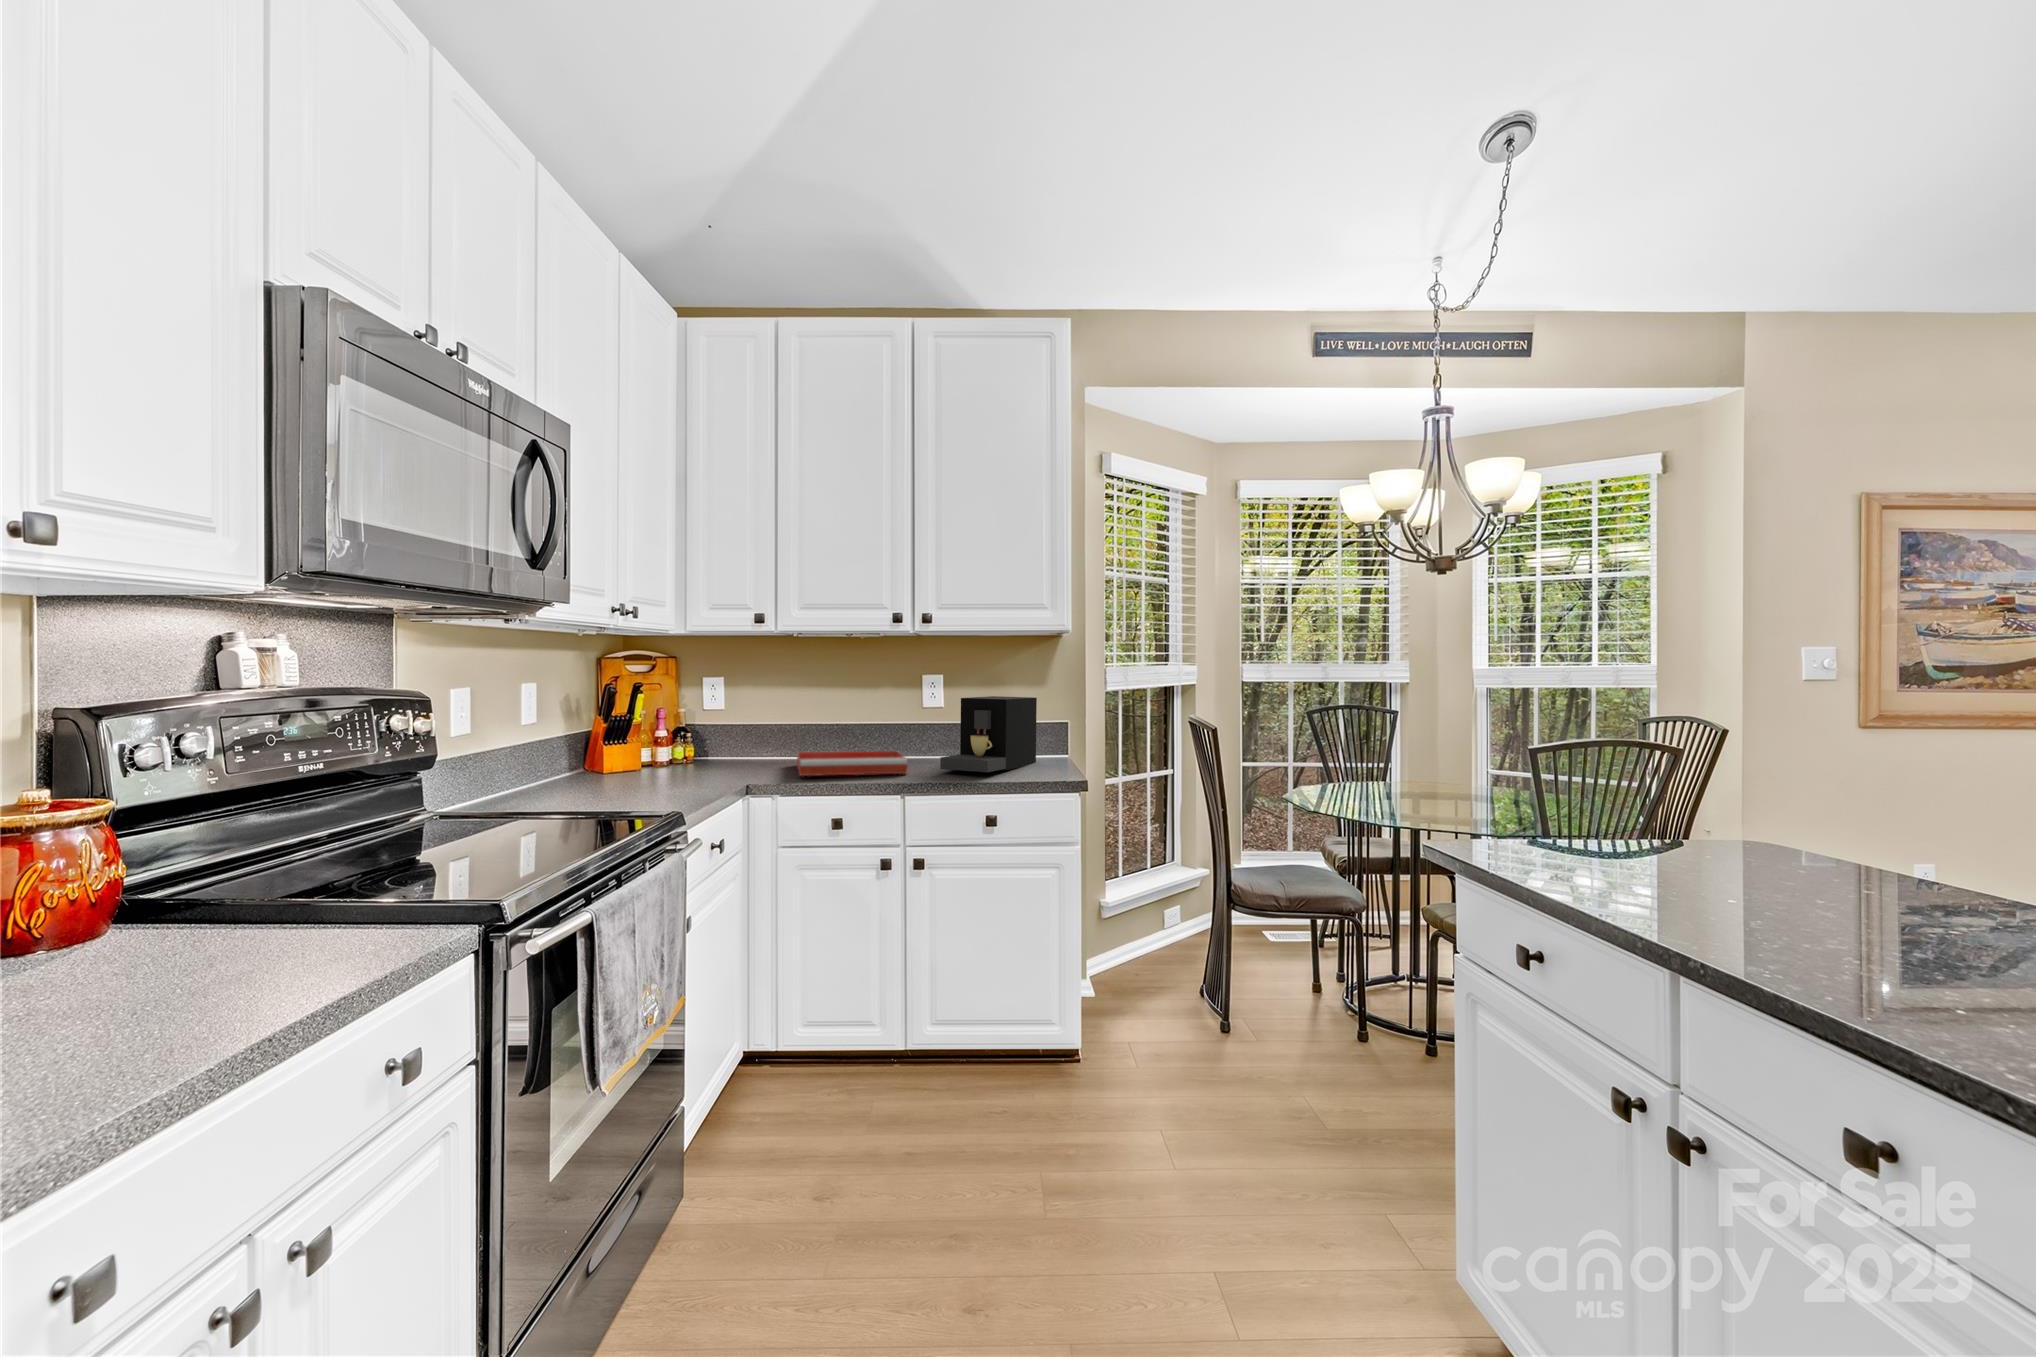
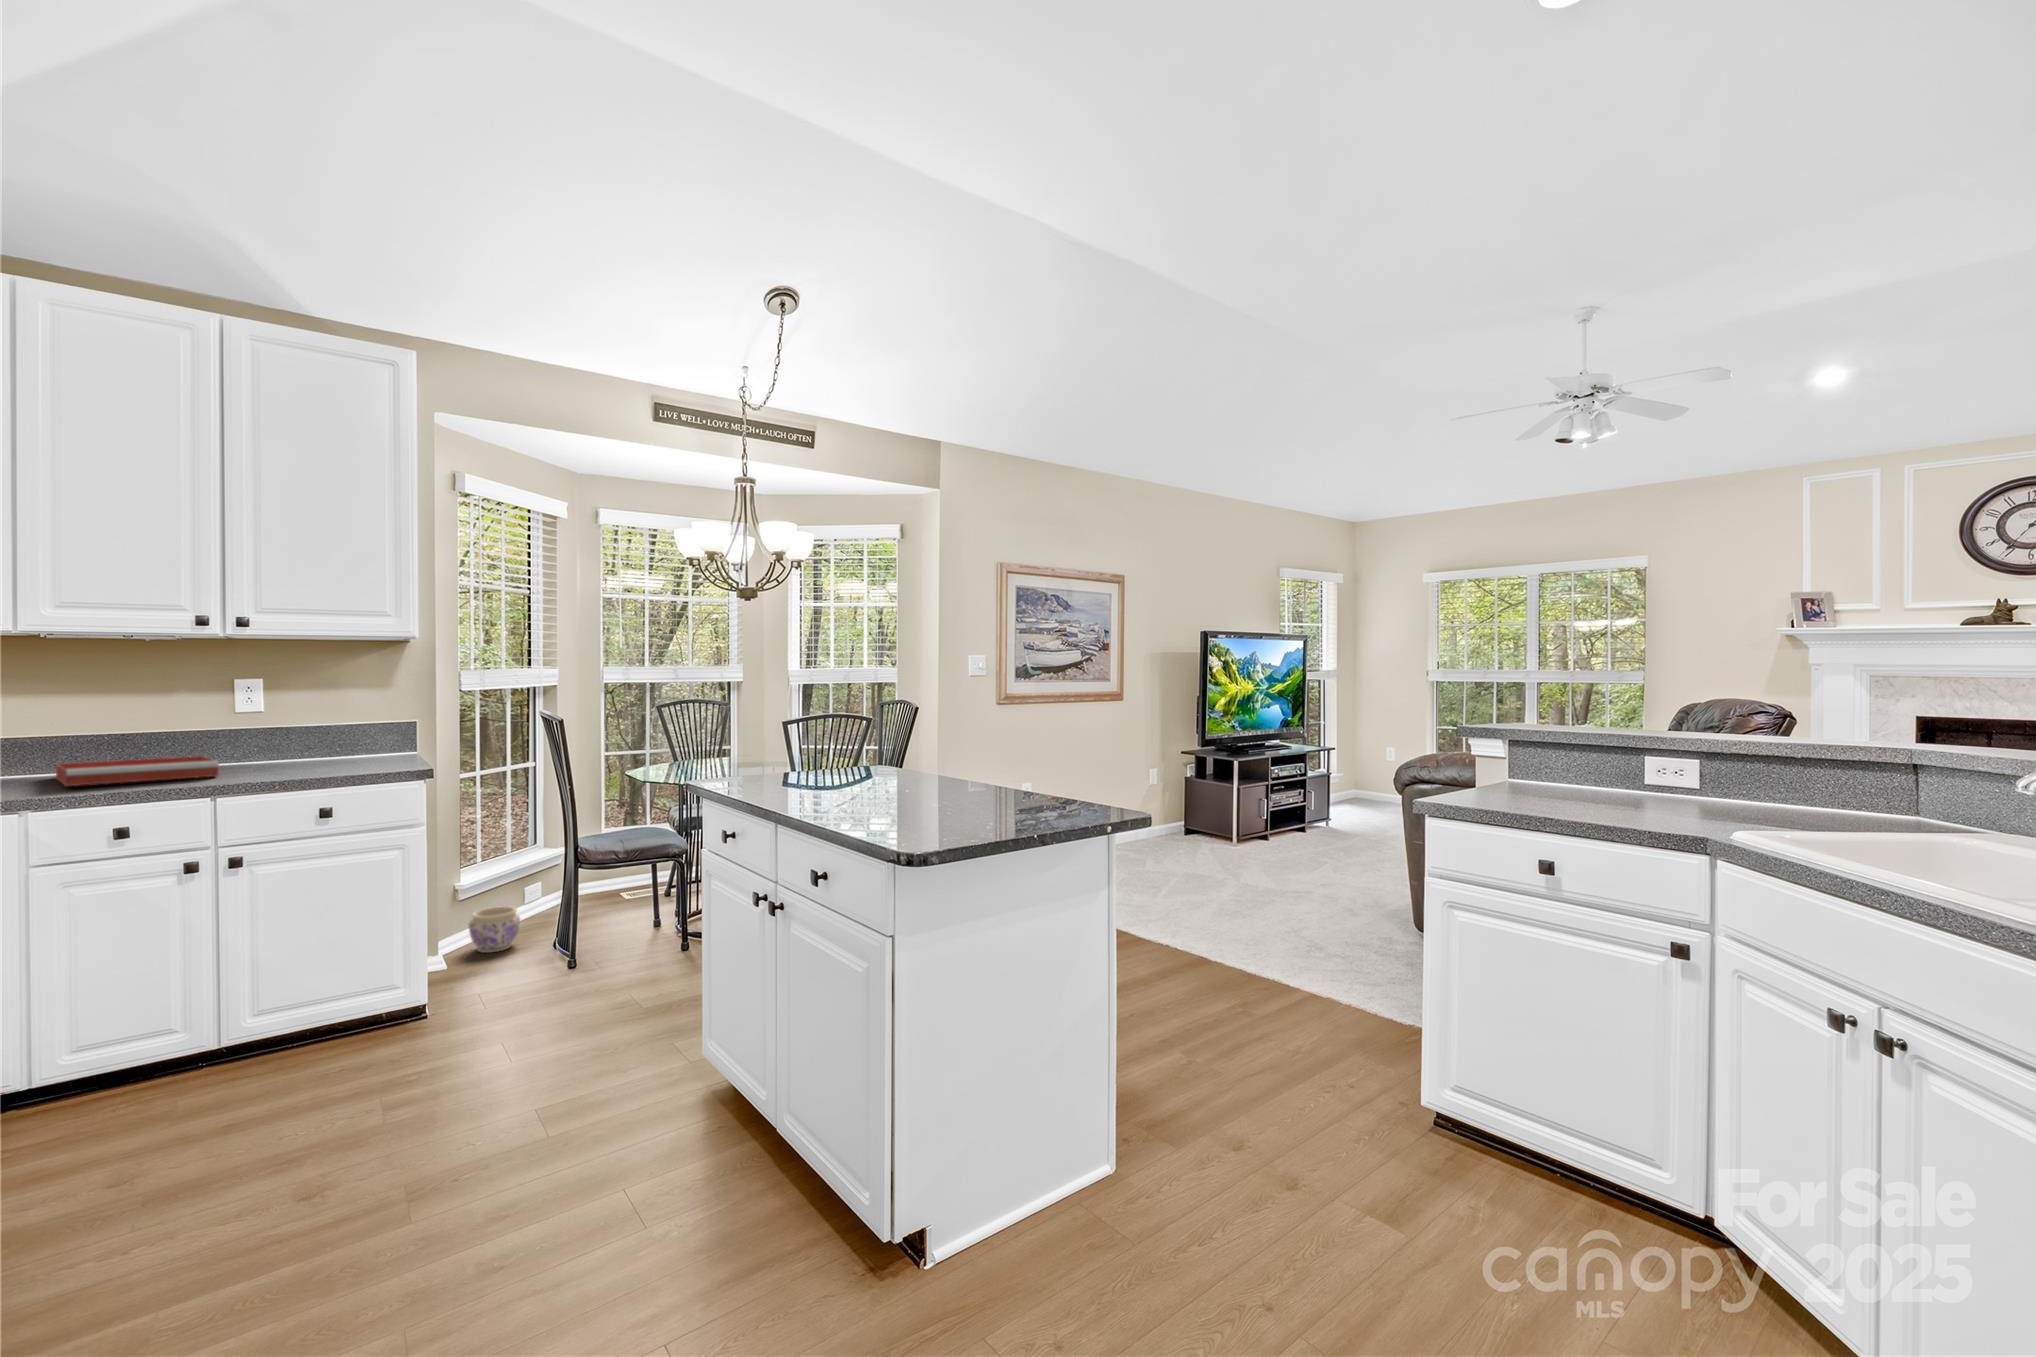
coffee maker: present [940,696,1037,772] -> none [262,699,378,769]
planter: none [1114,933,1164,986] -> present [469,906,520,953]

